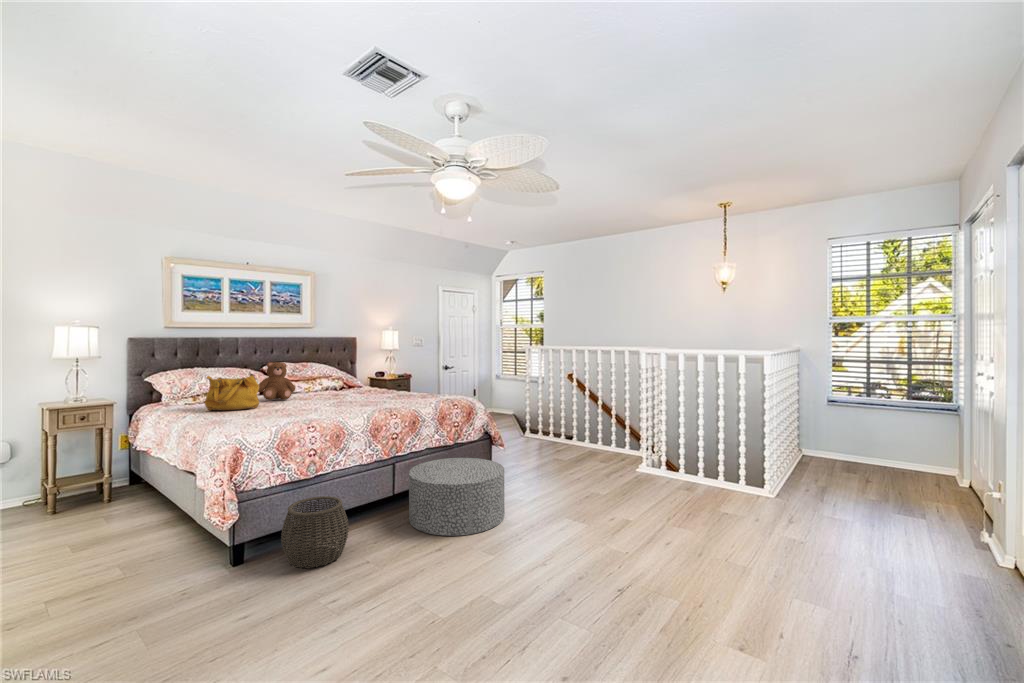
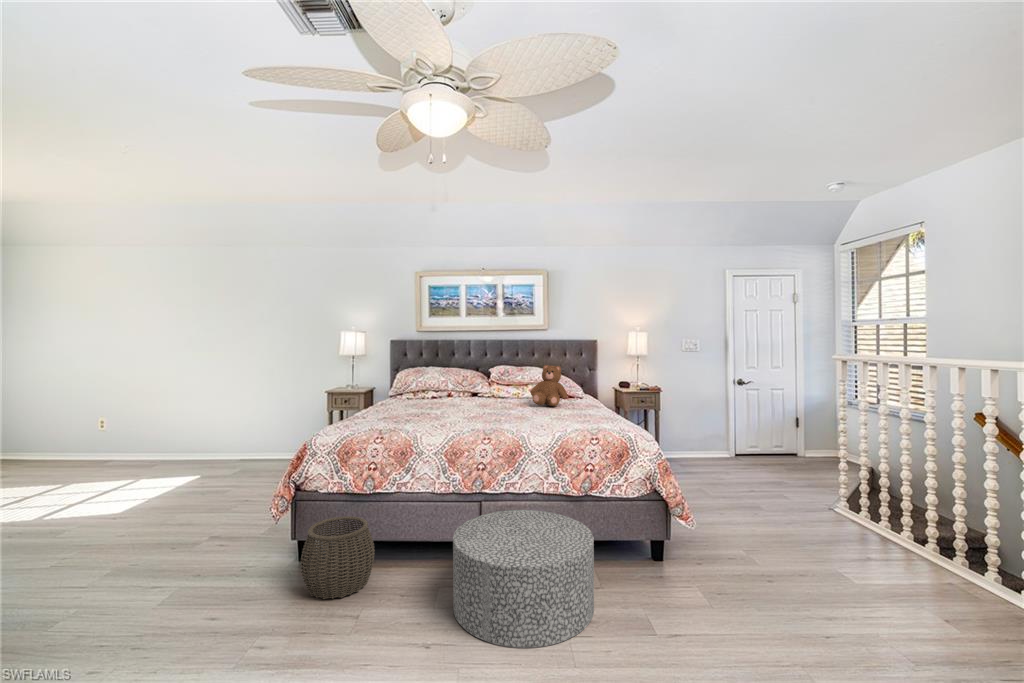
teddy bear: present [258,362,295,400] -> present [530,365,567,406]
handbag: present [205,373,259,410] -> none [382,374,425,410]

